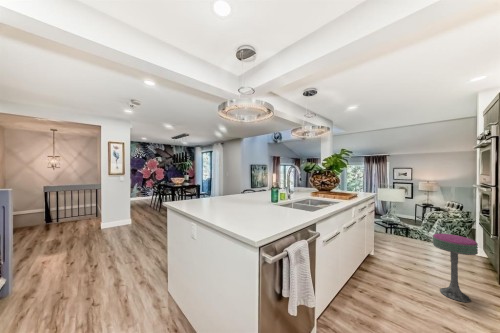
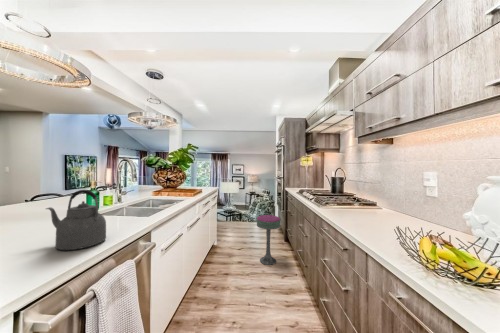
kettle: none [263,188,293,223] -> present [46,190,106,250]

